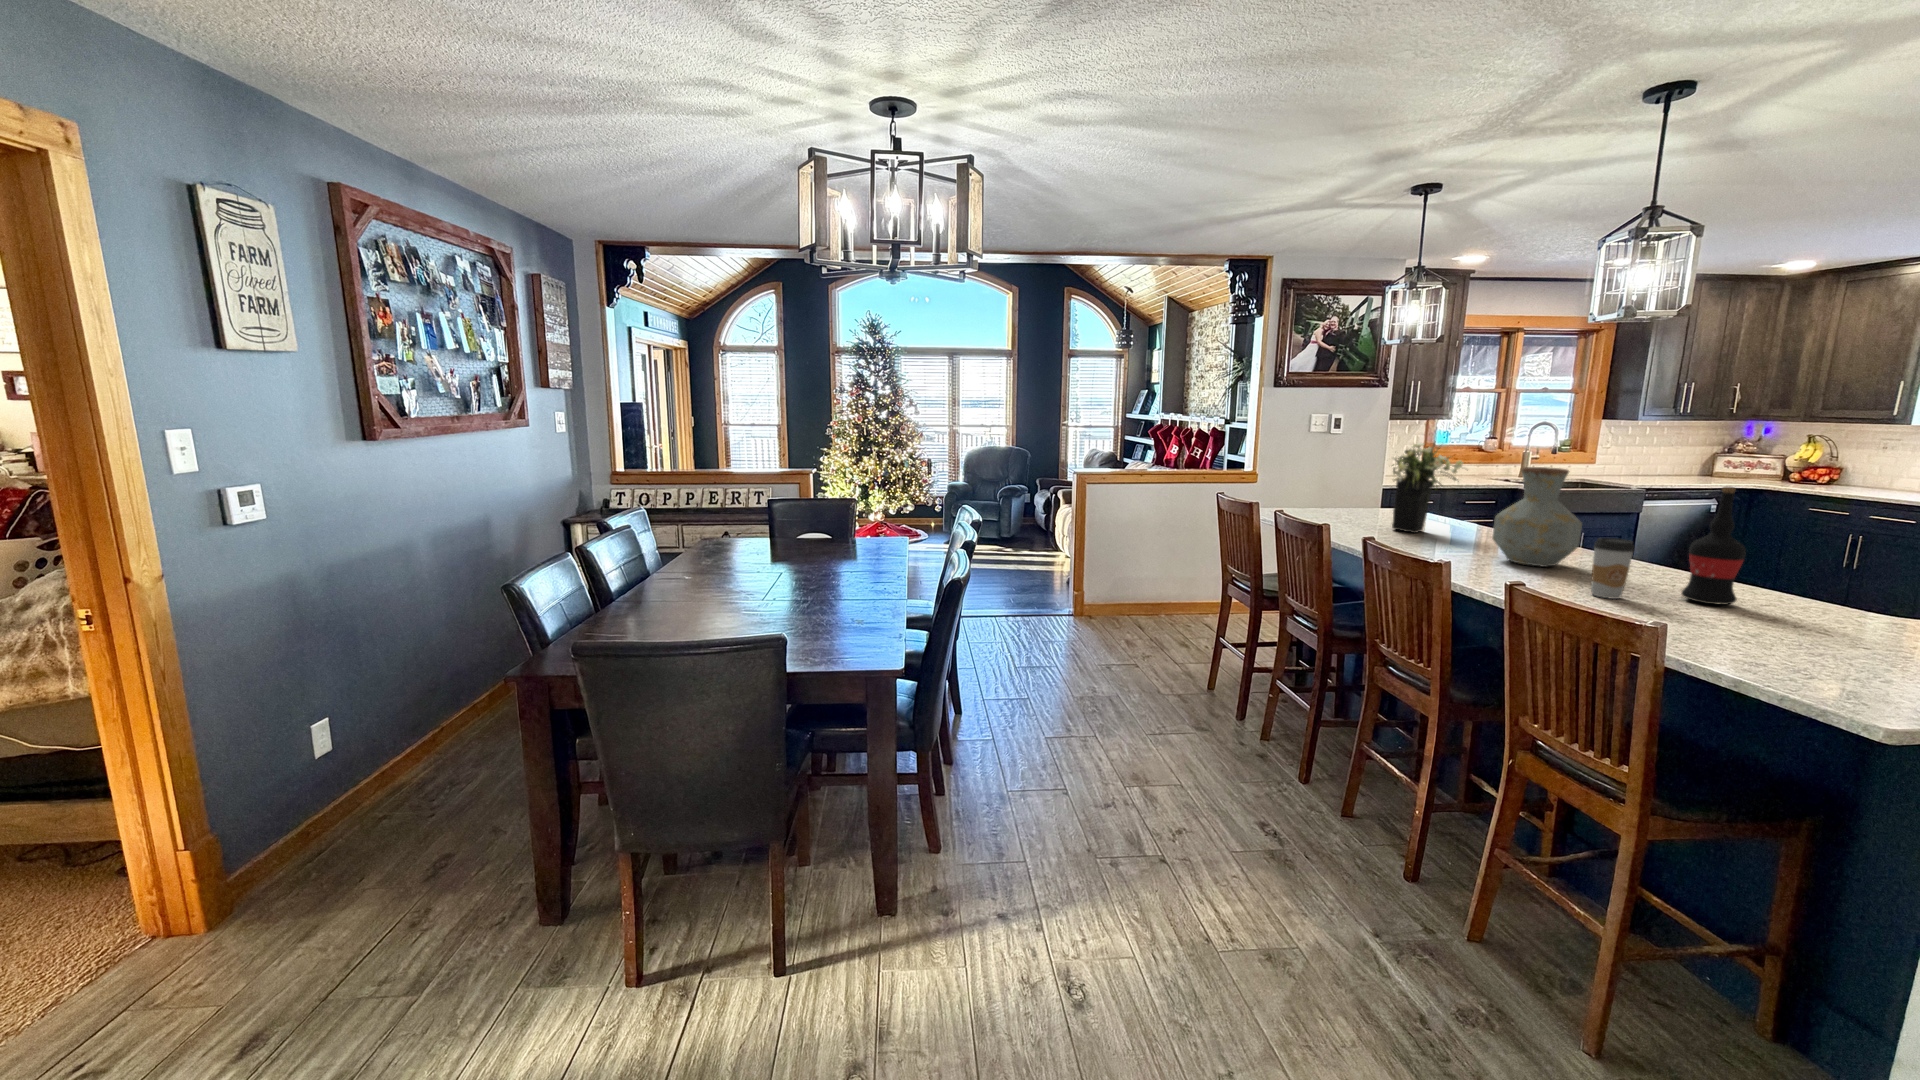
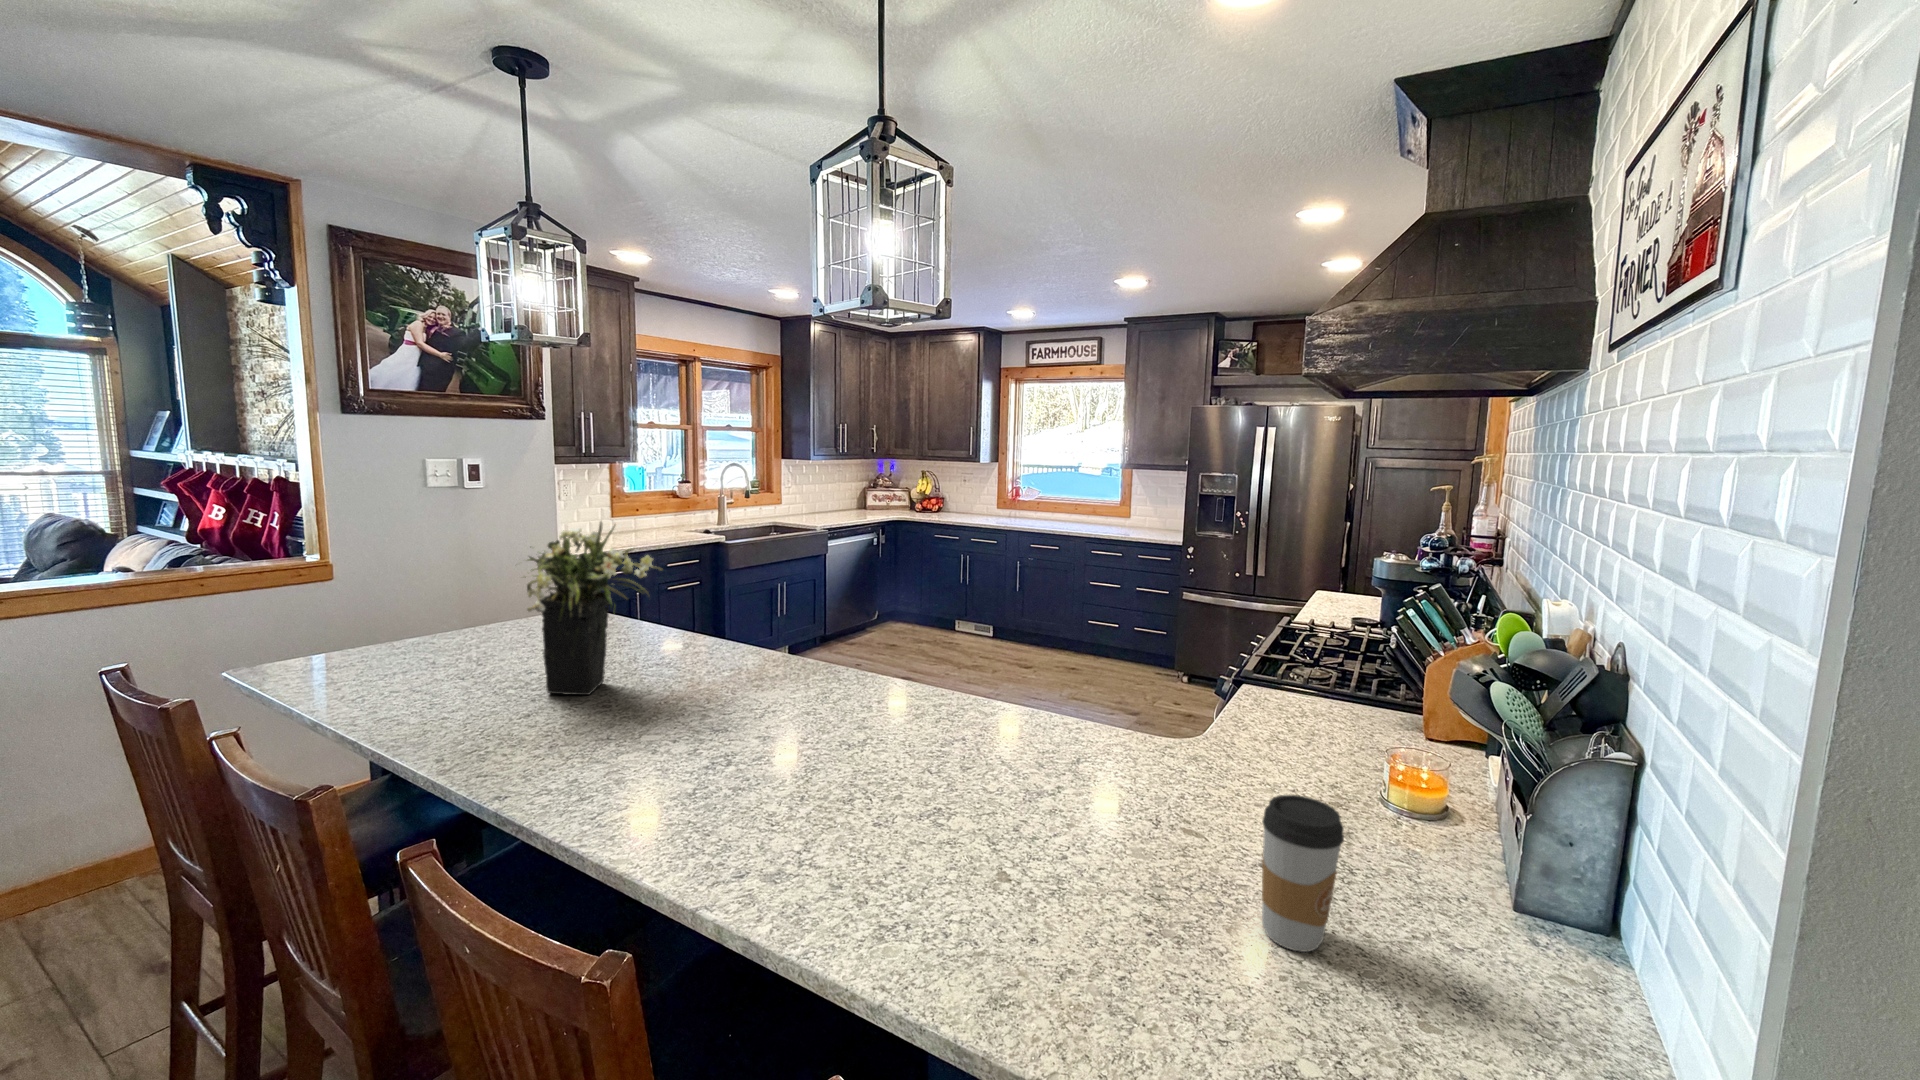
vase: present [1492,467,1582,567] -> none [721,577,854,768]
wine bottle: present [1682,487,1746,605] -> none [1027,613,1103,821]
coffee cup: present [1591,538,1634,599] -> present [1262,795,1344,952]

